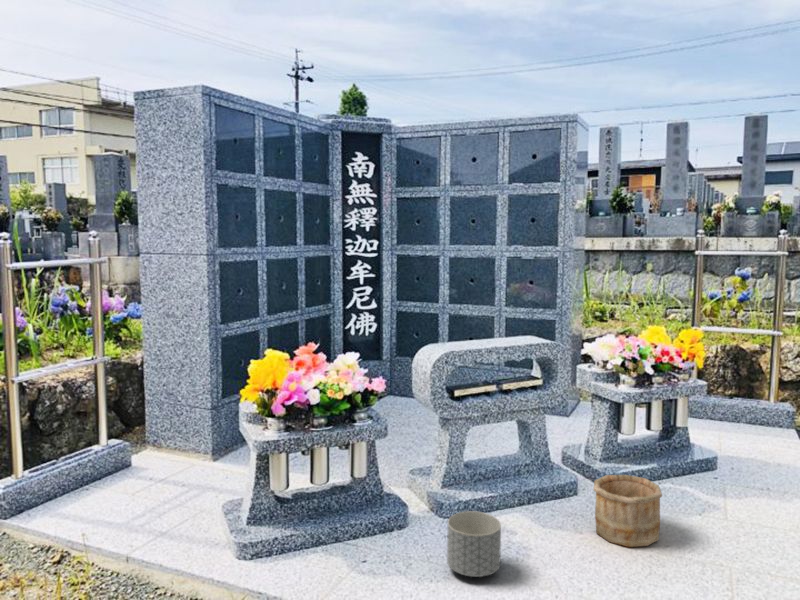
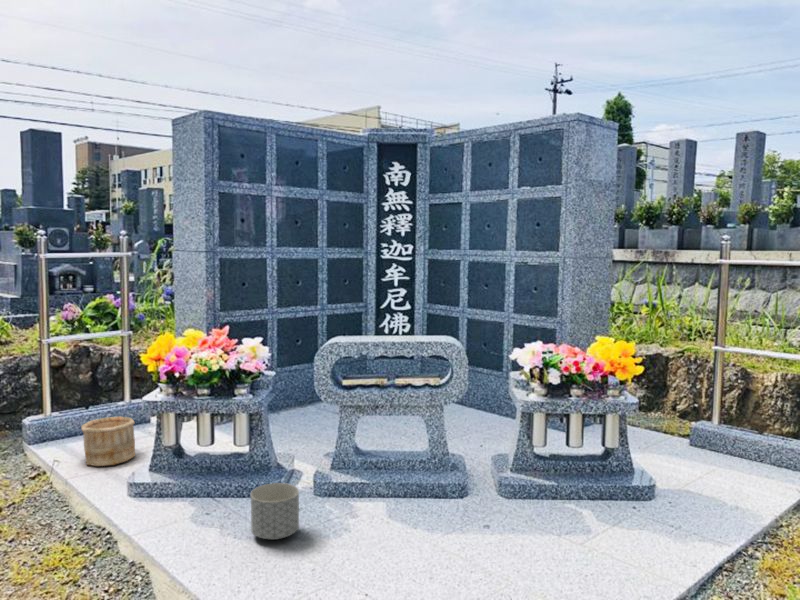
wooden bucket: present [594,475,662,547] -> present [81,417,135,466]

